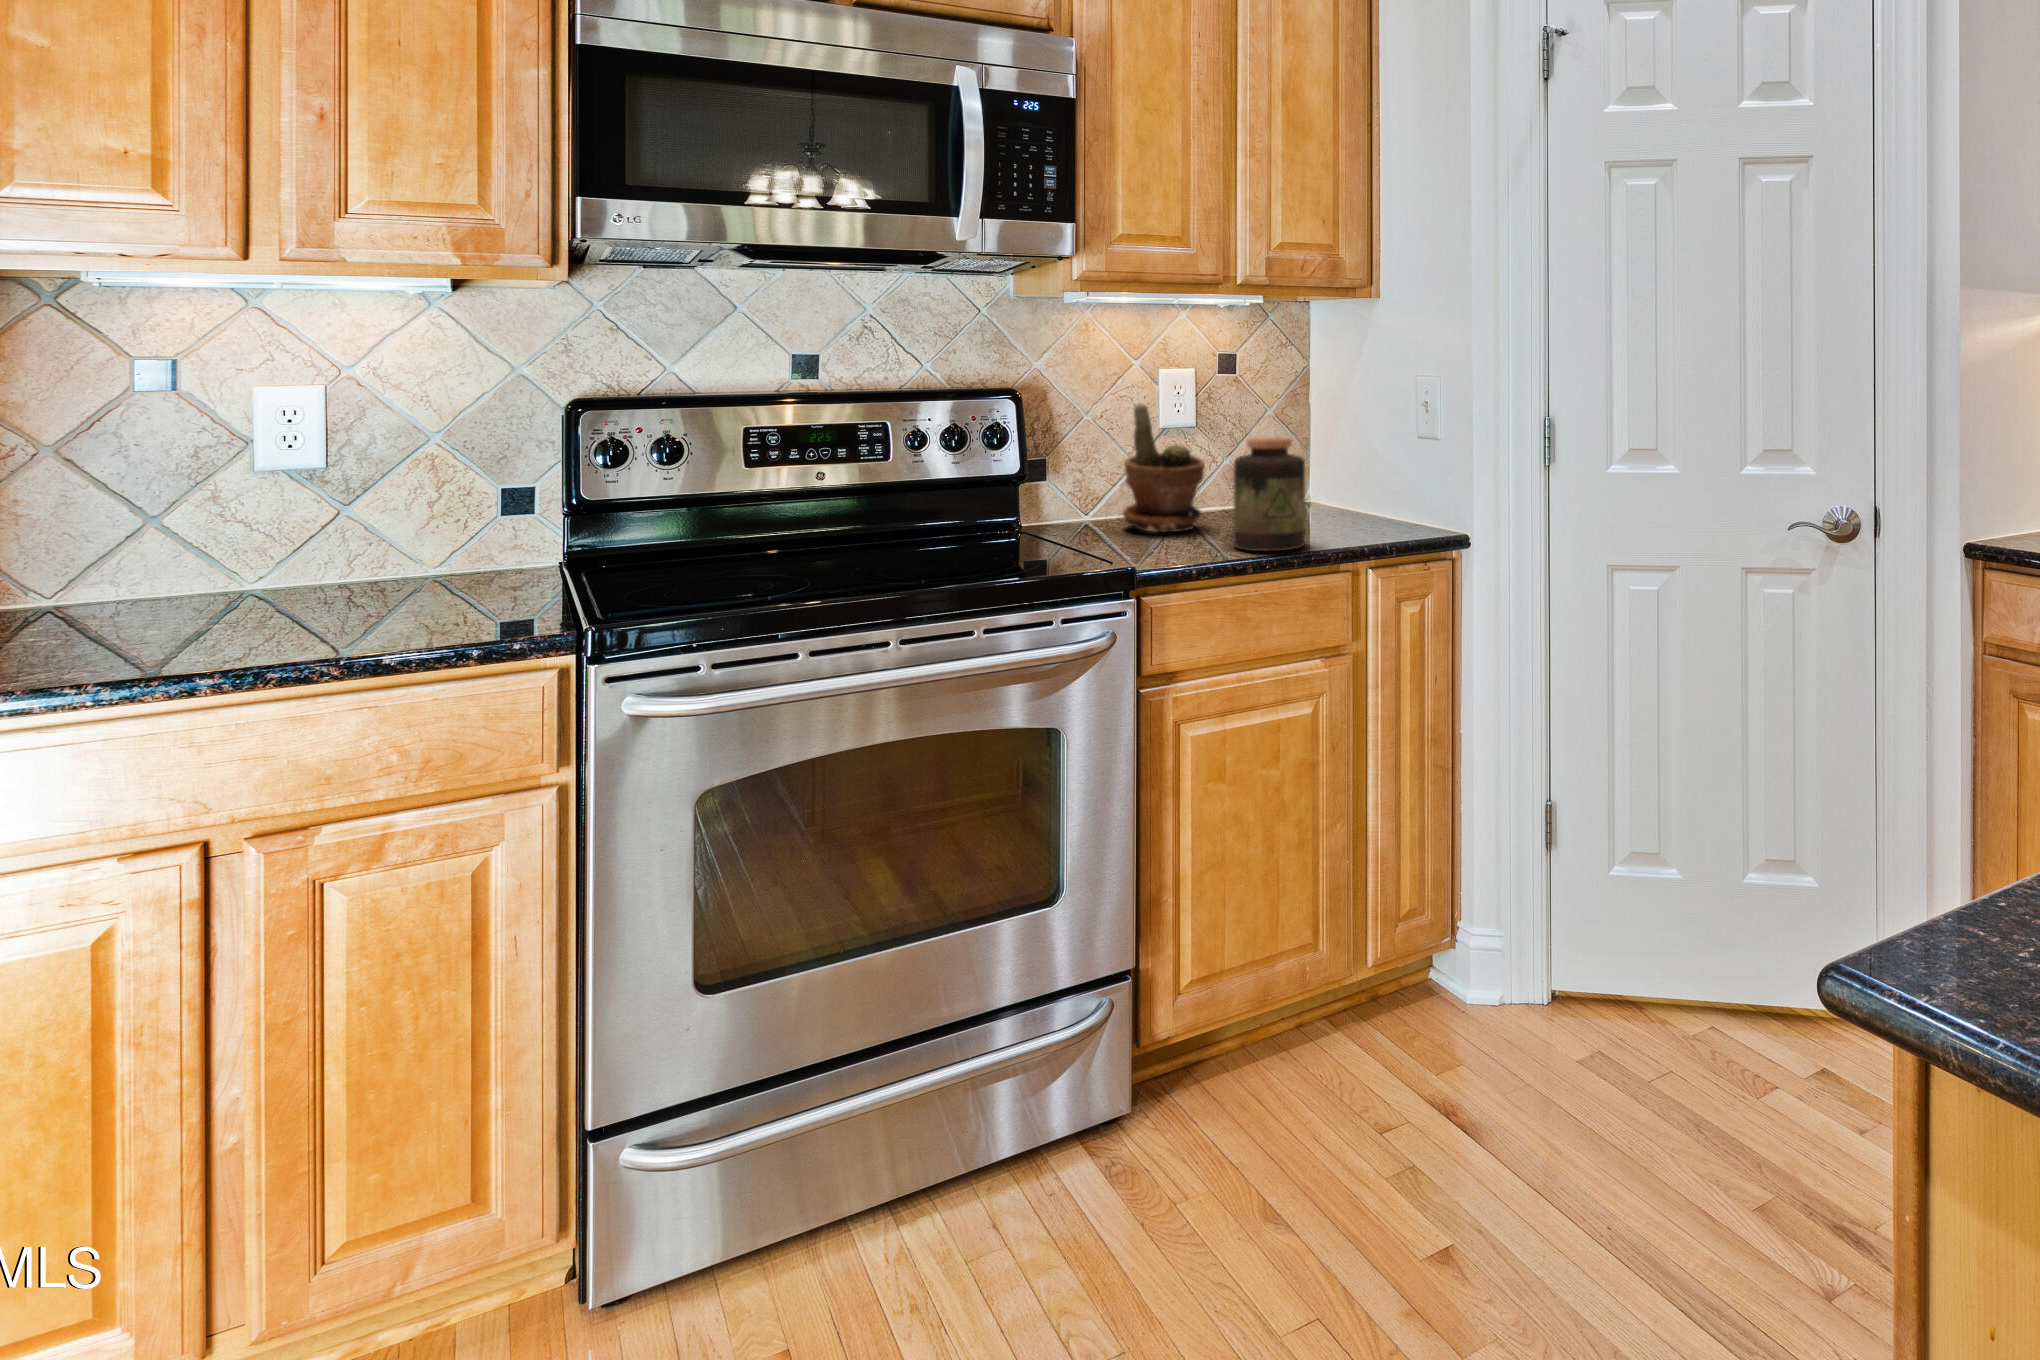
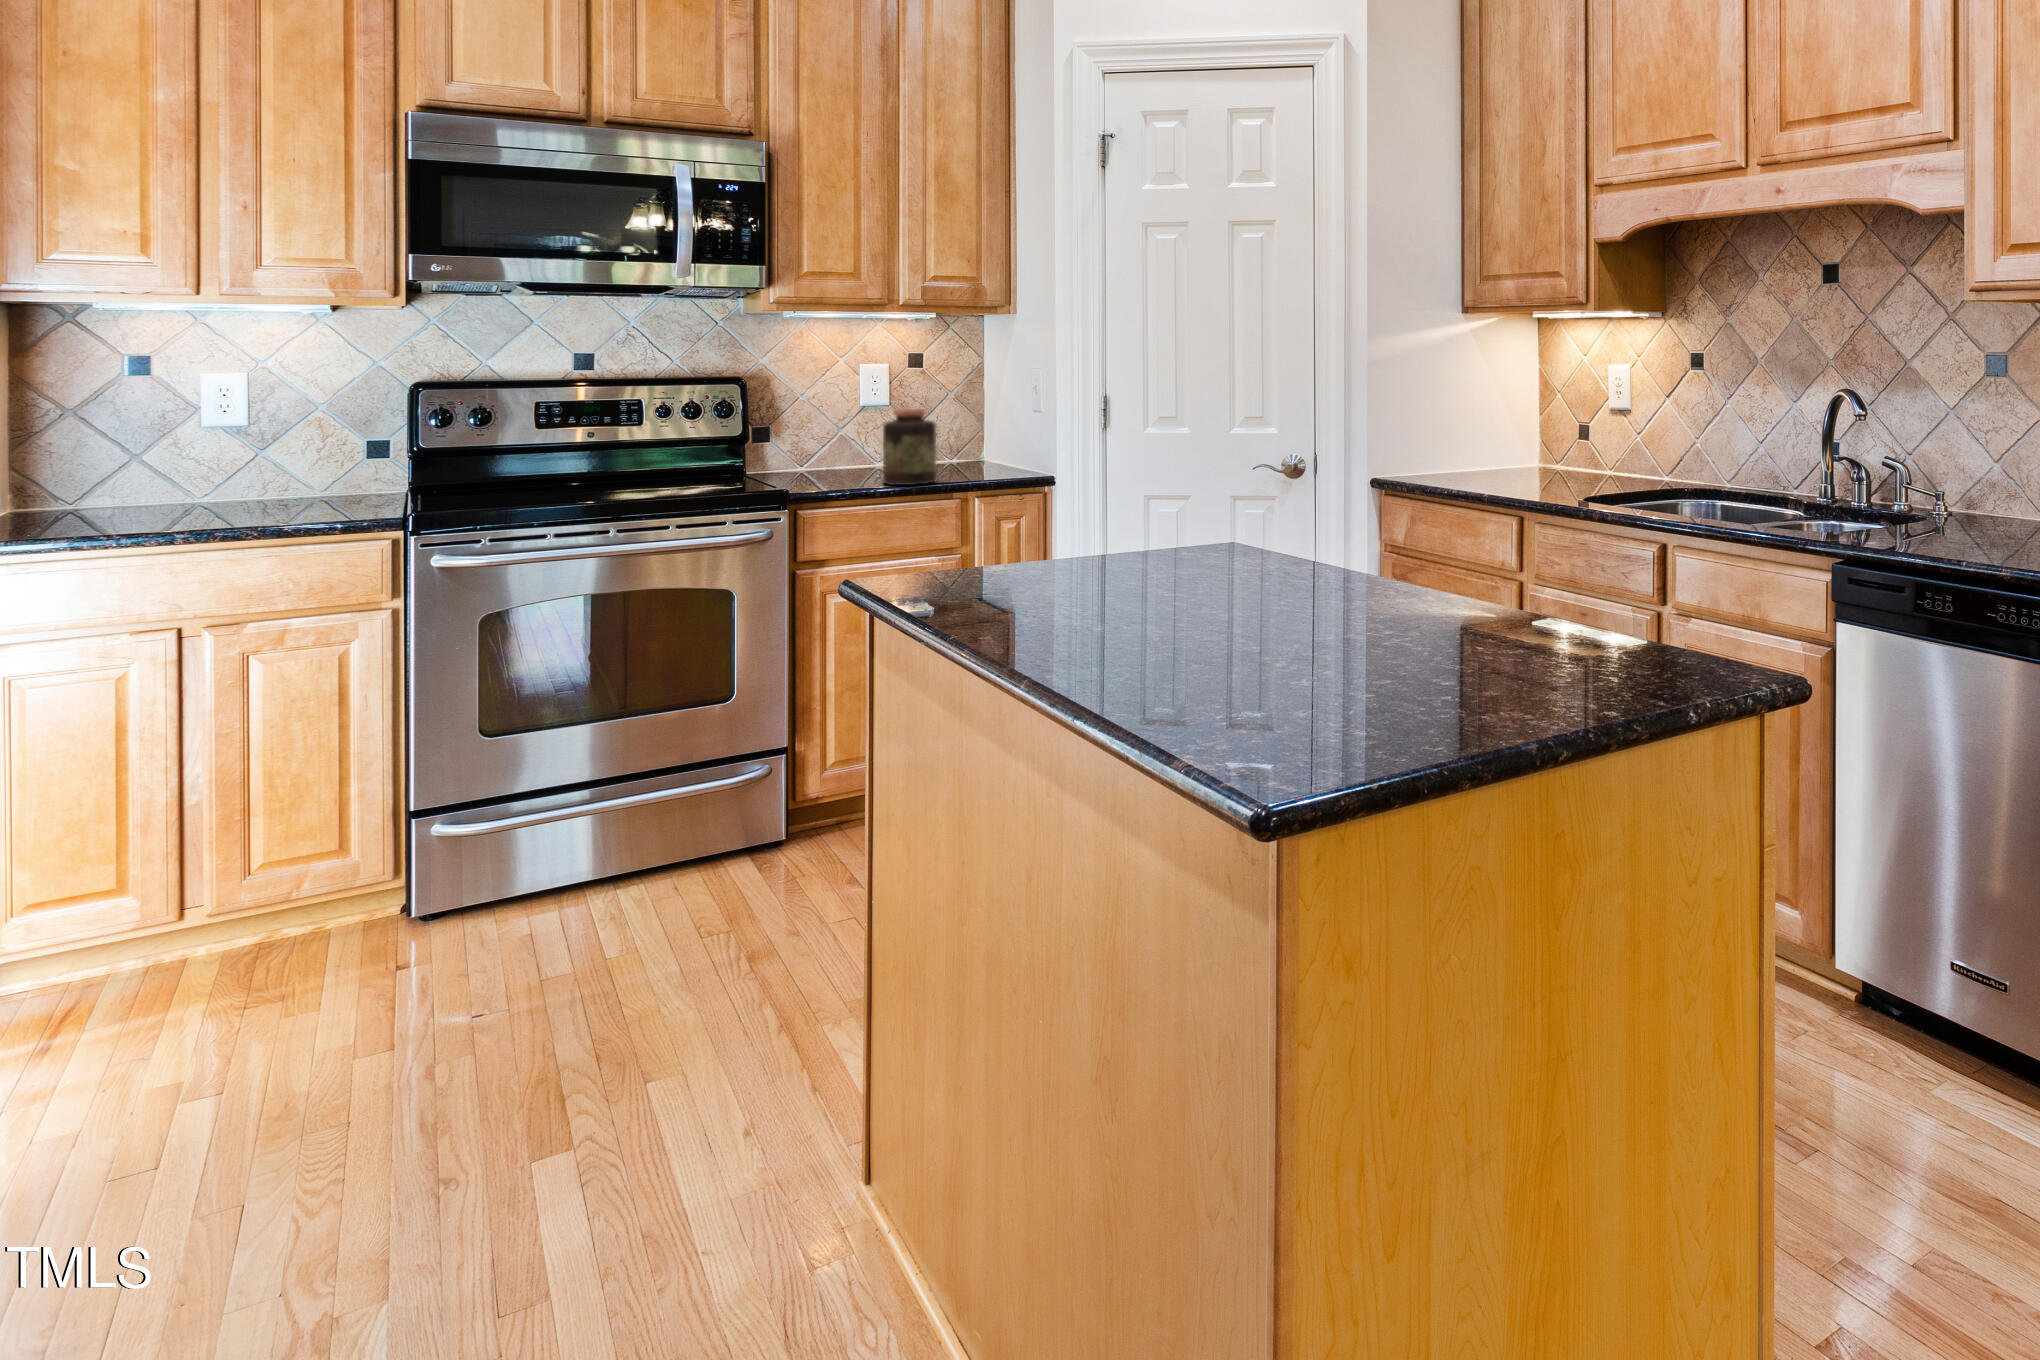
potted plant: present [1123,403,1205,532] -> none [817,385,879,475]

